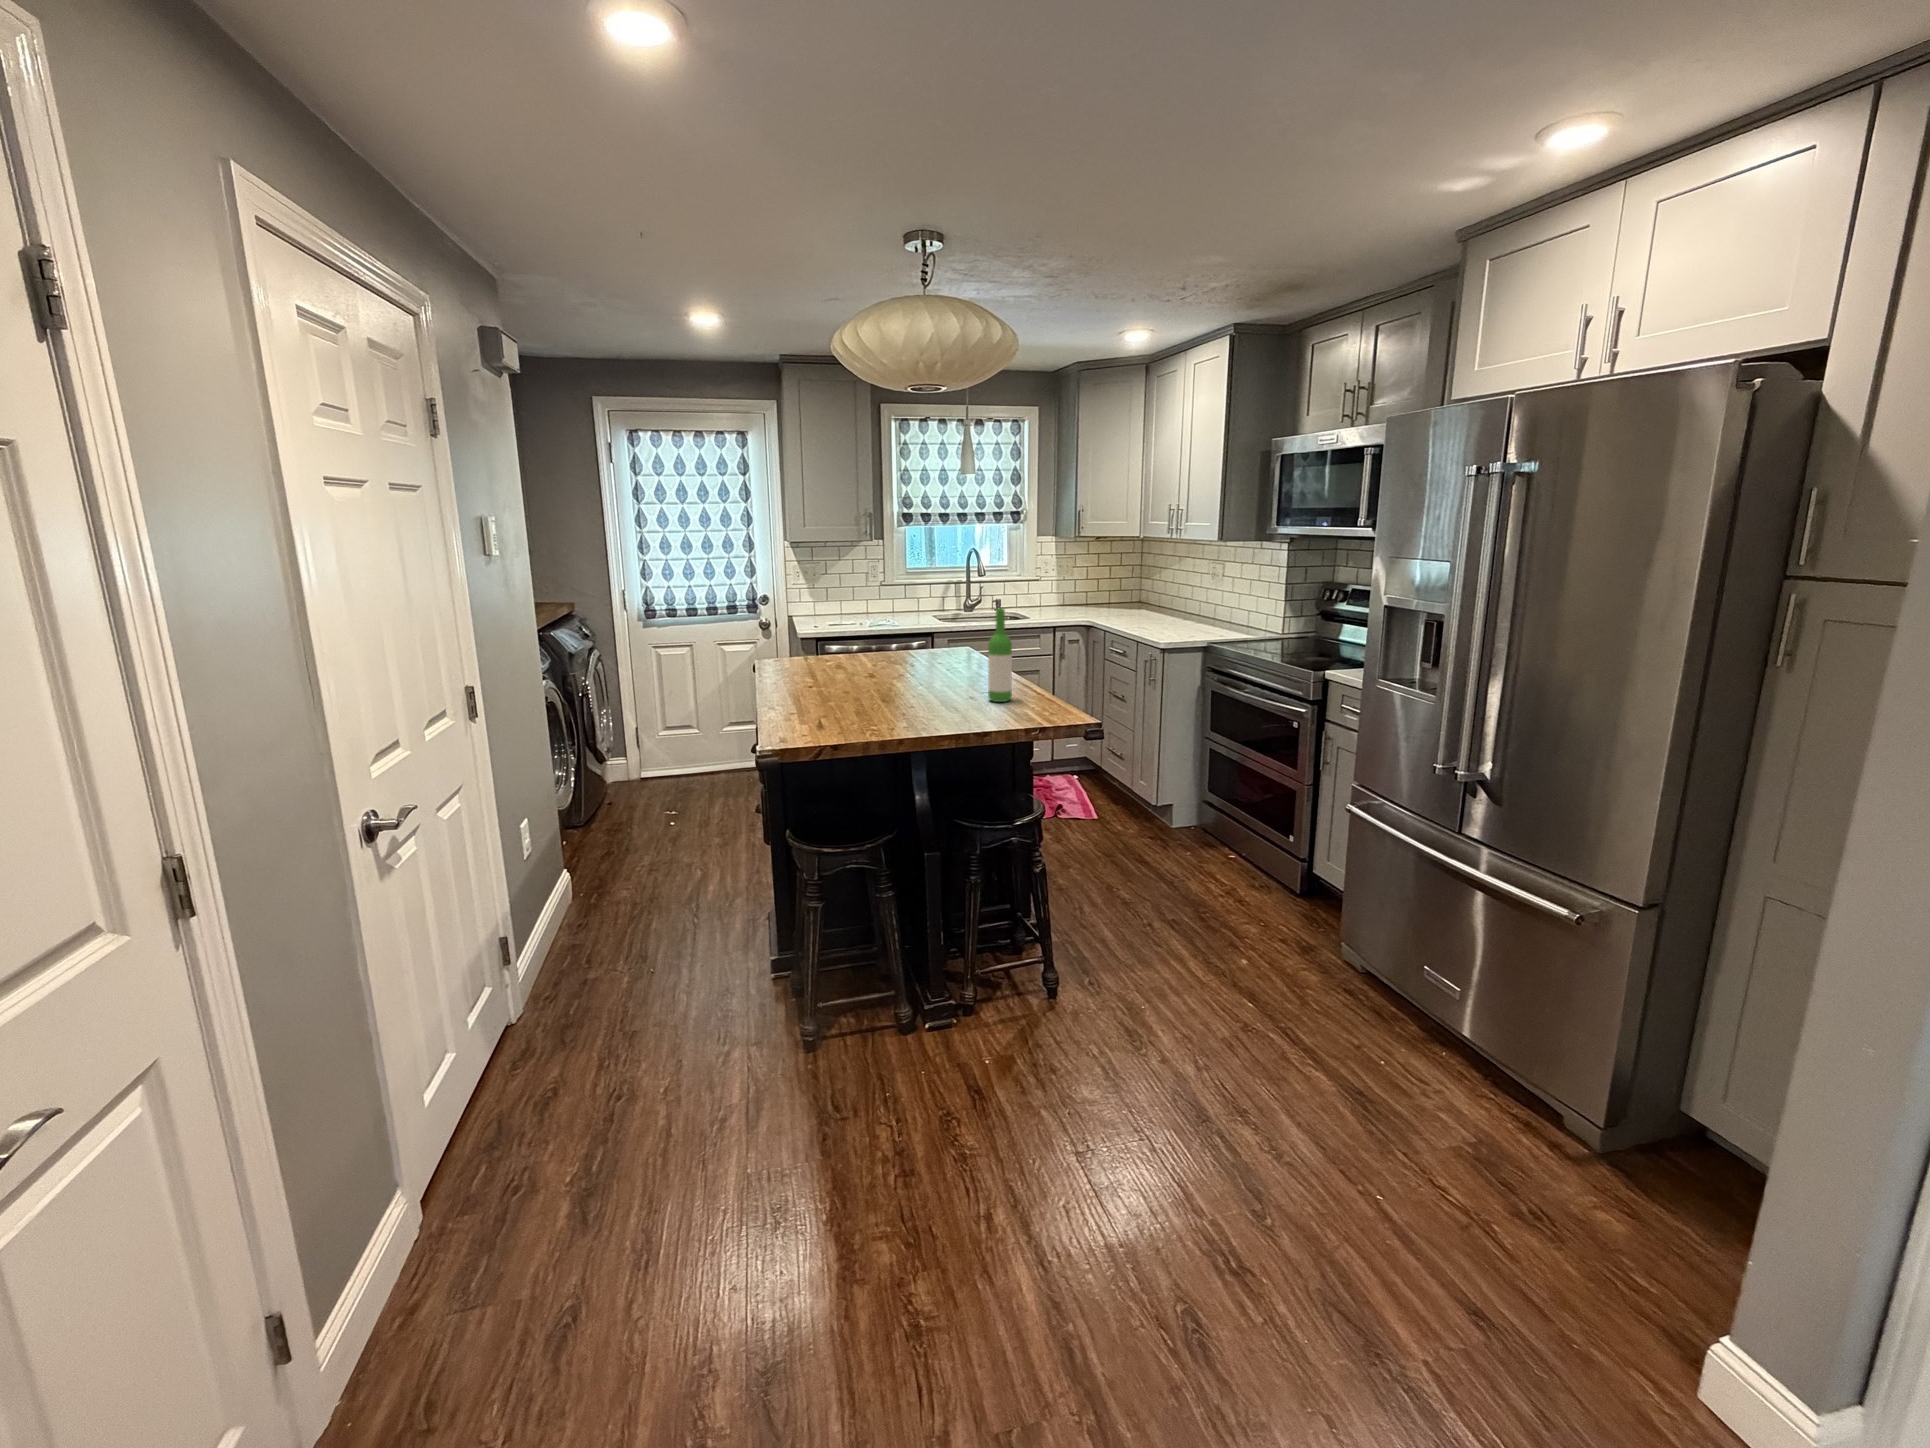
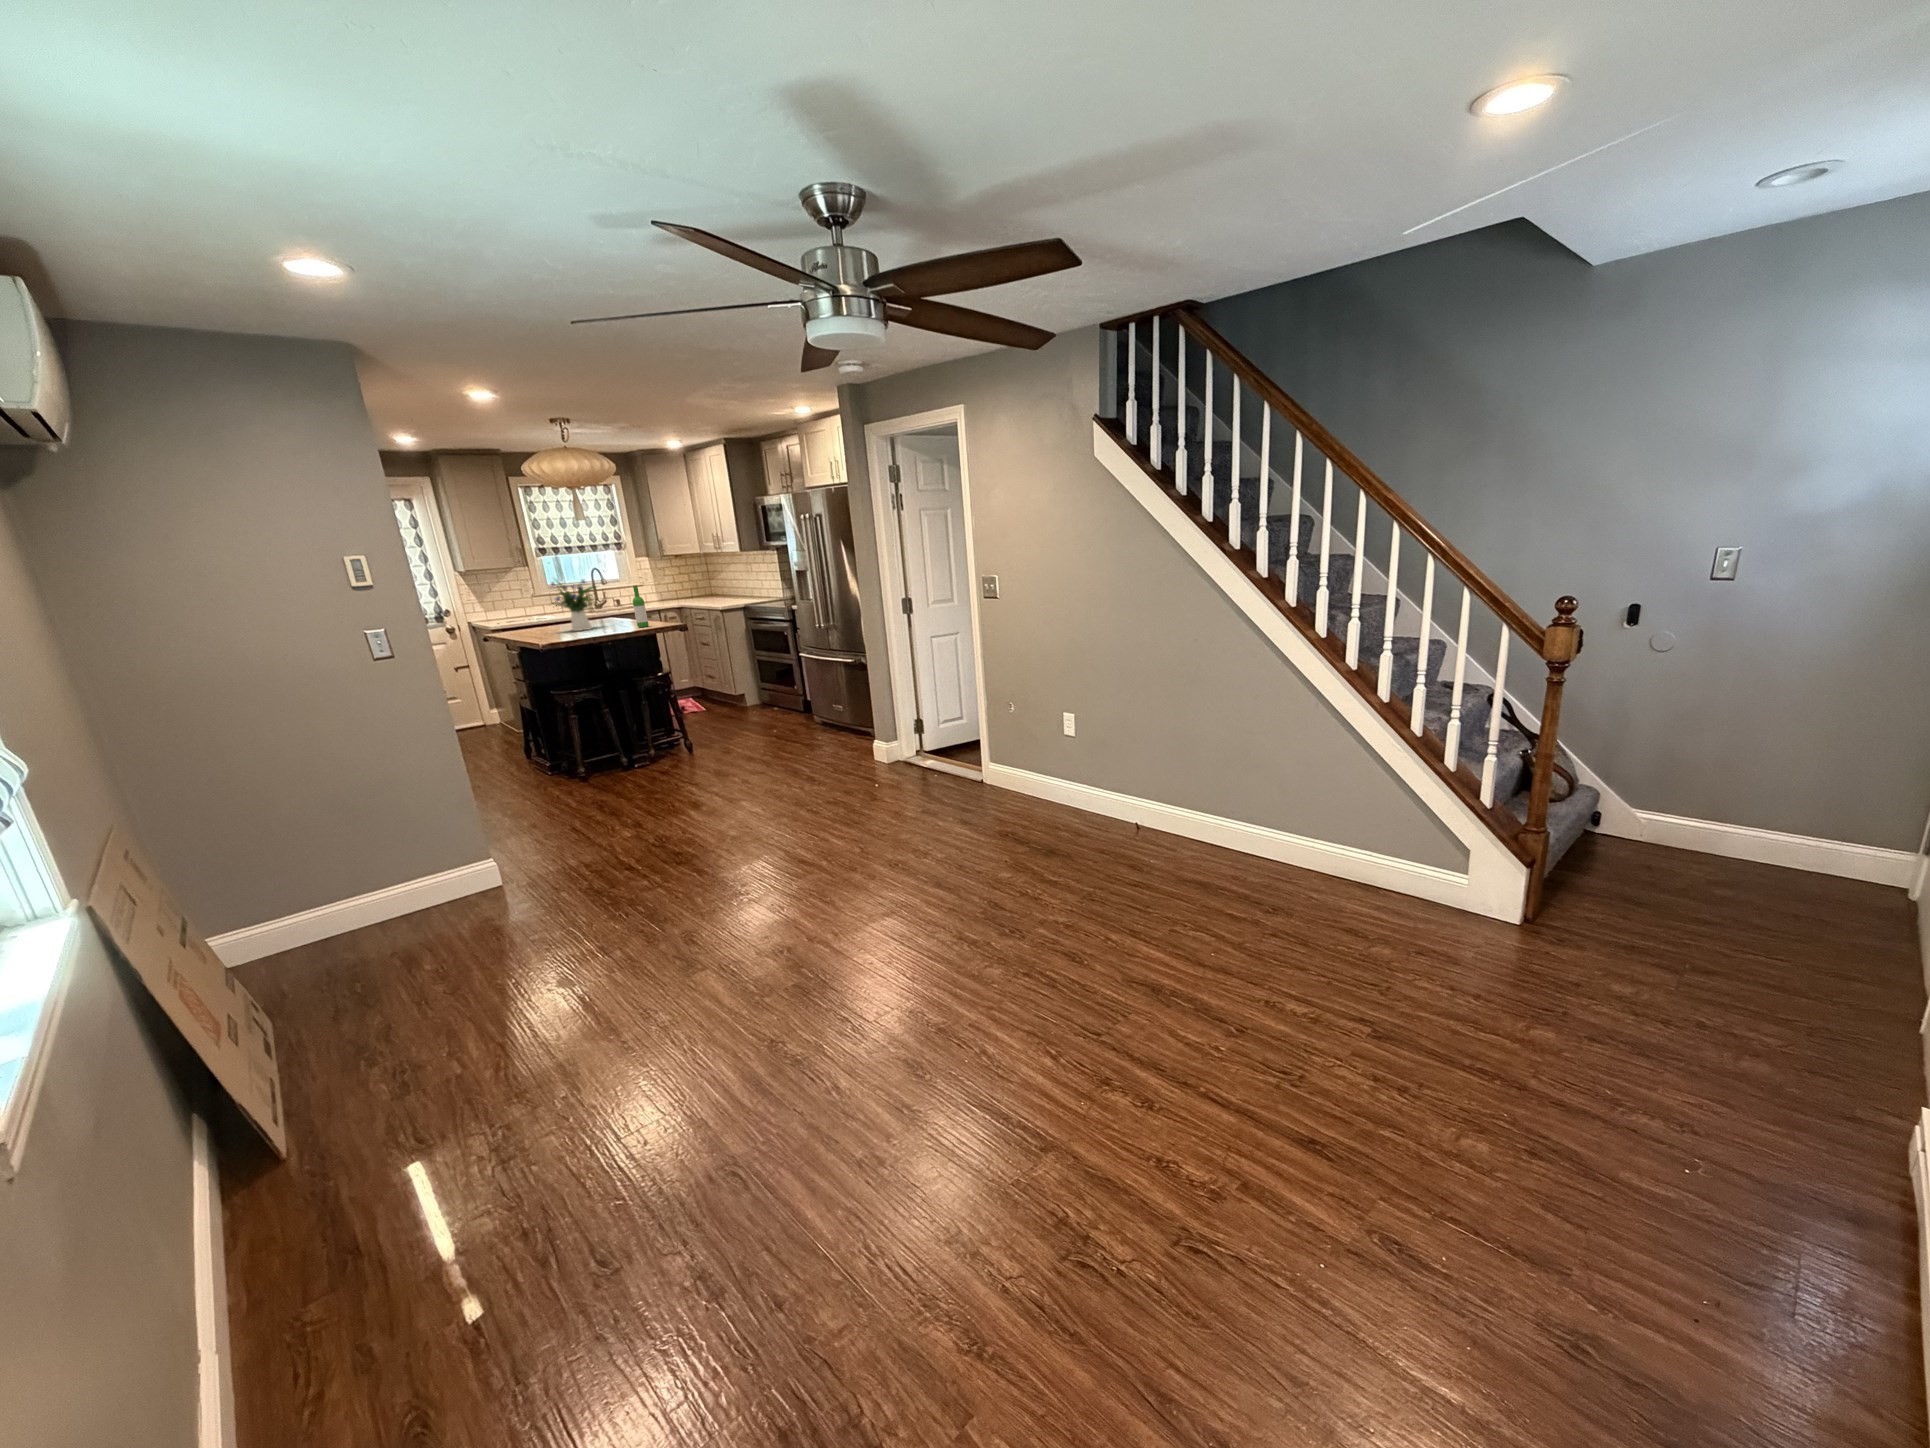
flower arrangement: none [840,573,942,681] -> present [551,580,597,631]

